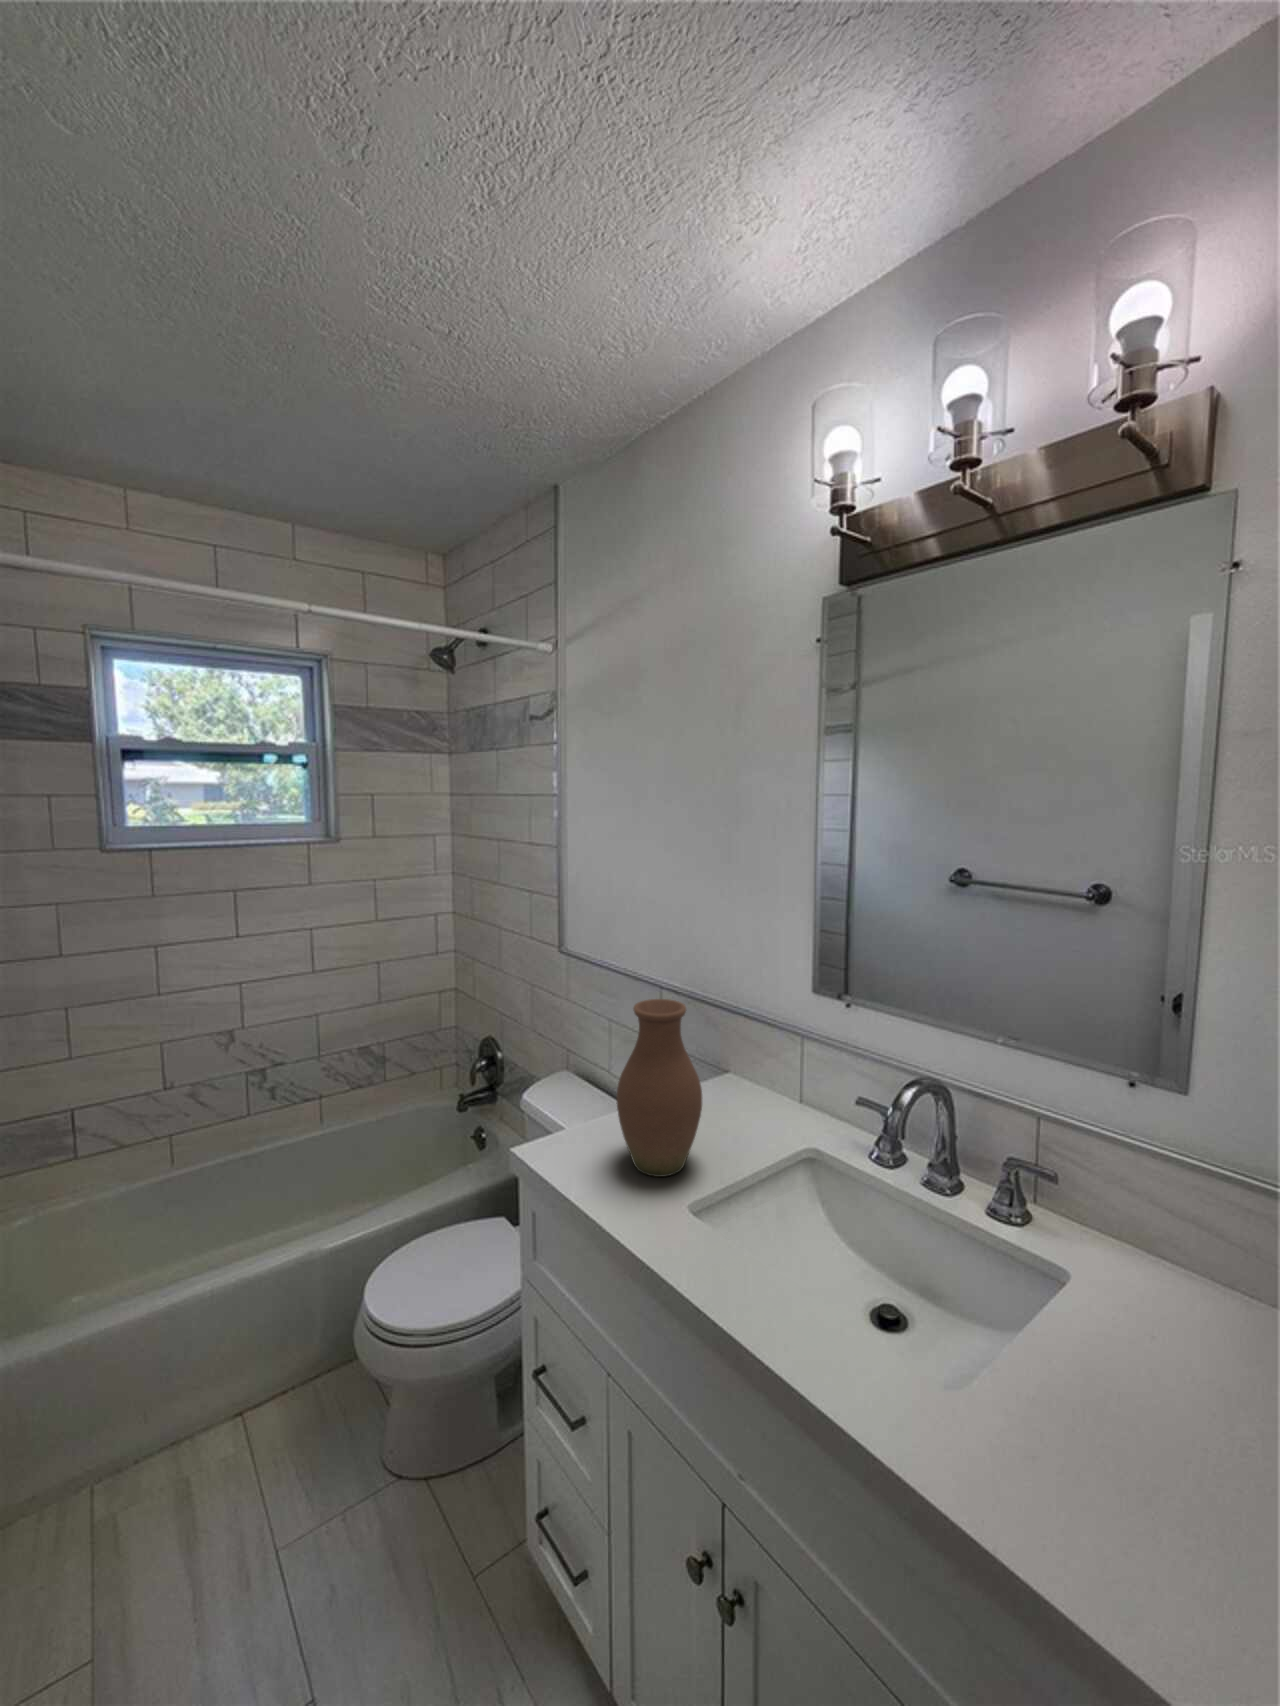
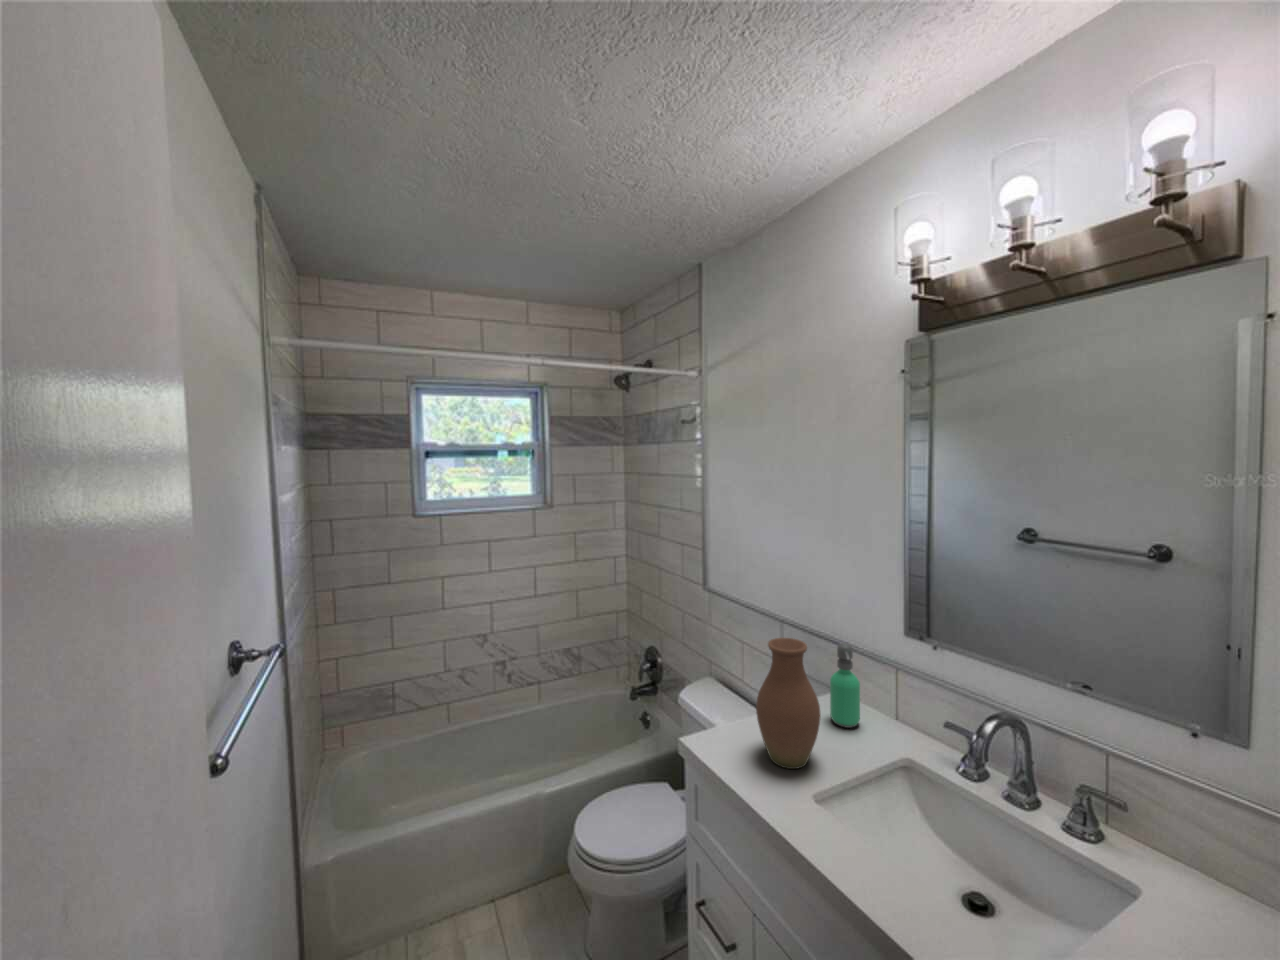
soap dispenser: none [718,1004,756,1116] -> present [830,642,860,728]

